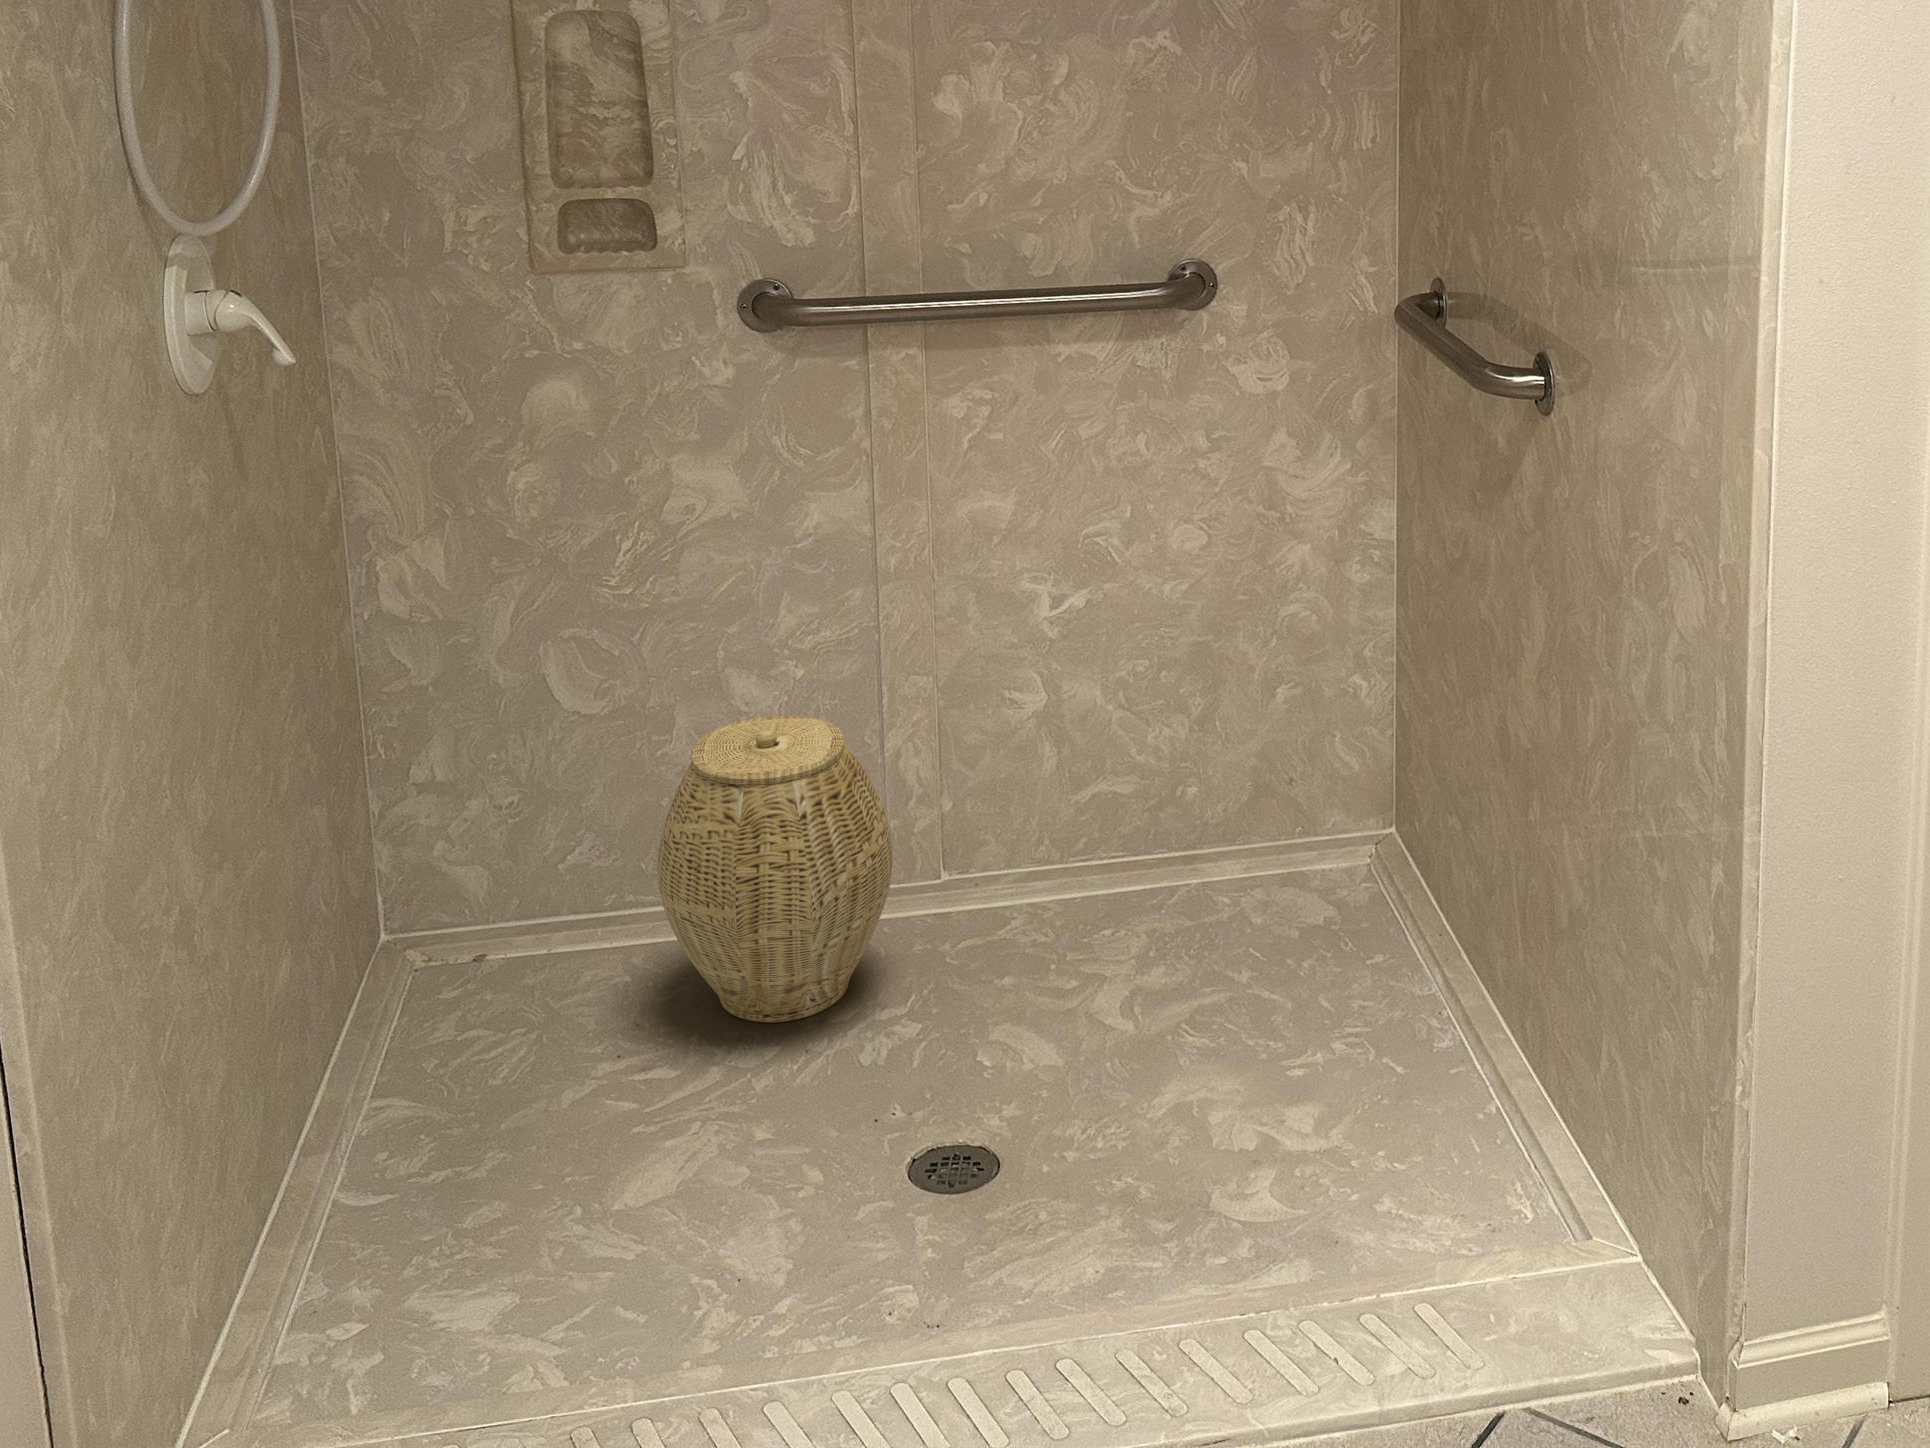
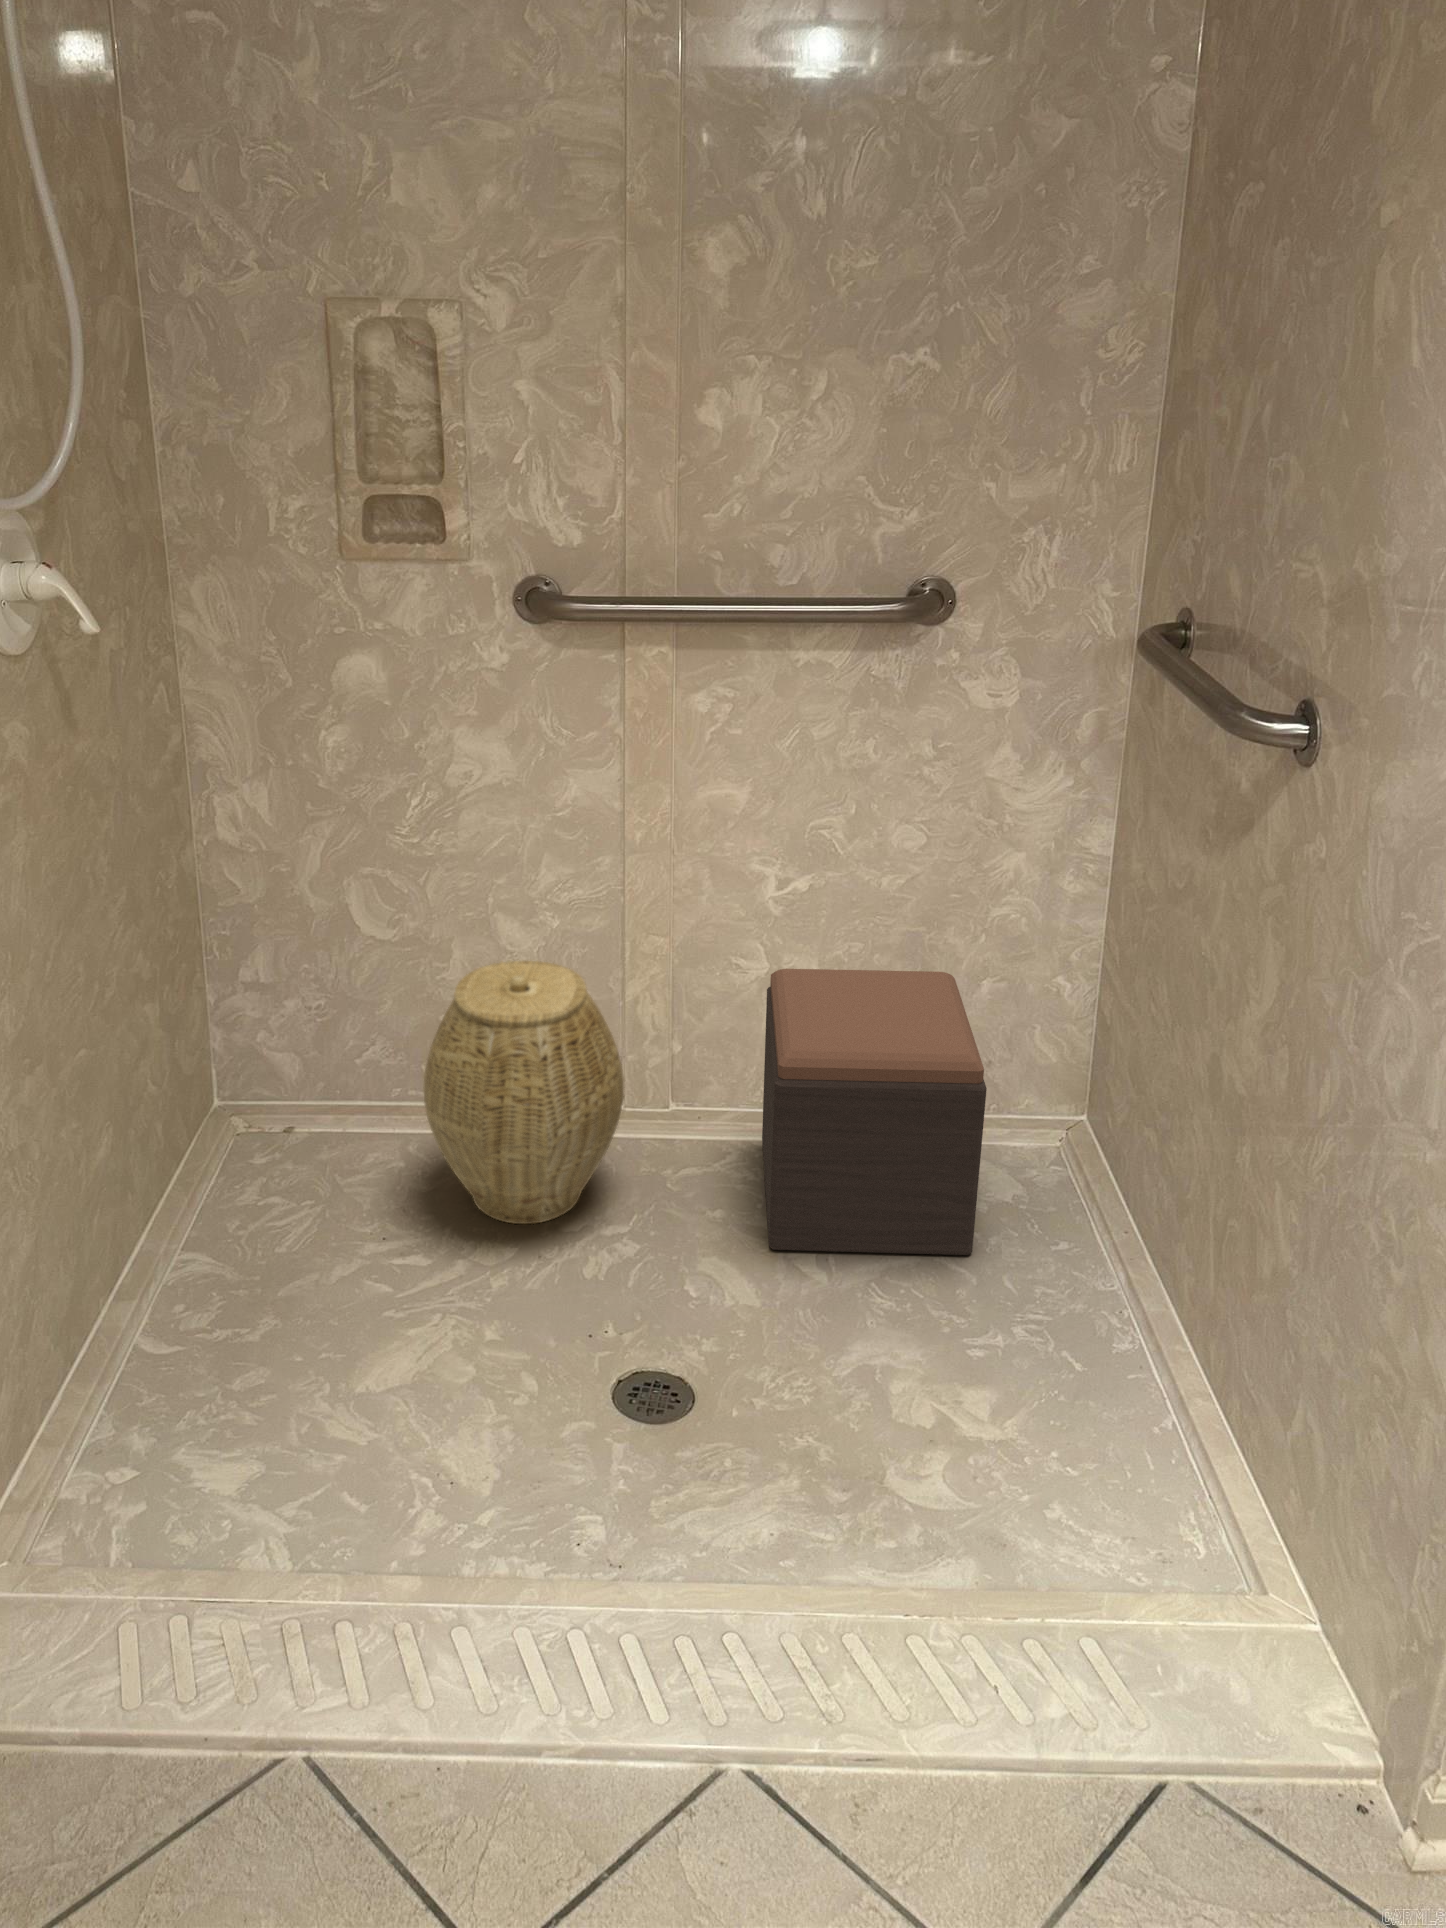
footstool: none [1045,684,1289,1009] -> present [762,969,987,1255]

